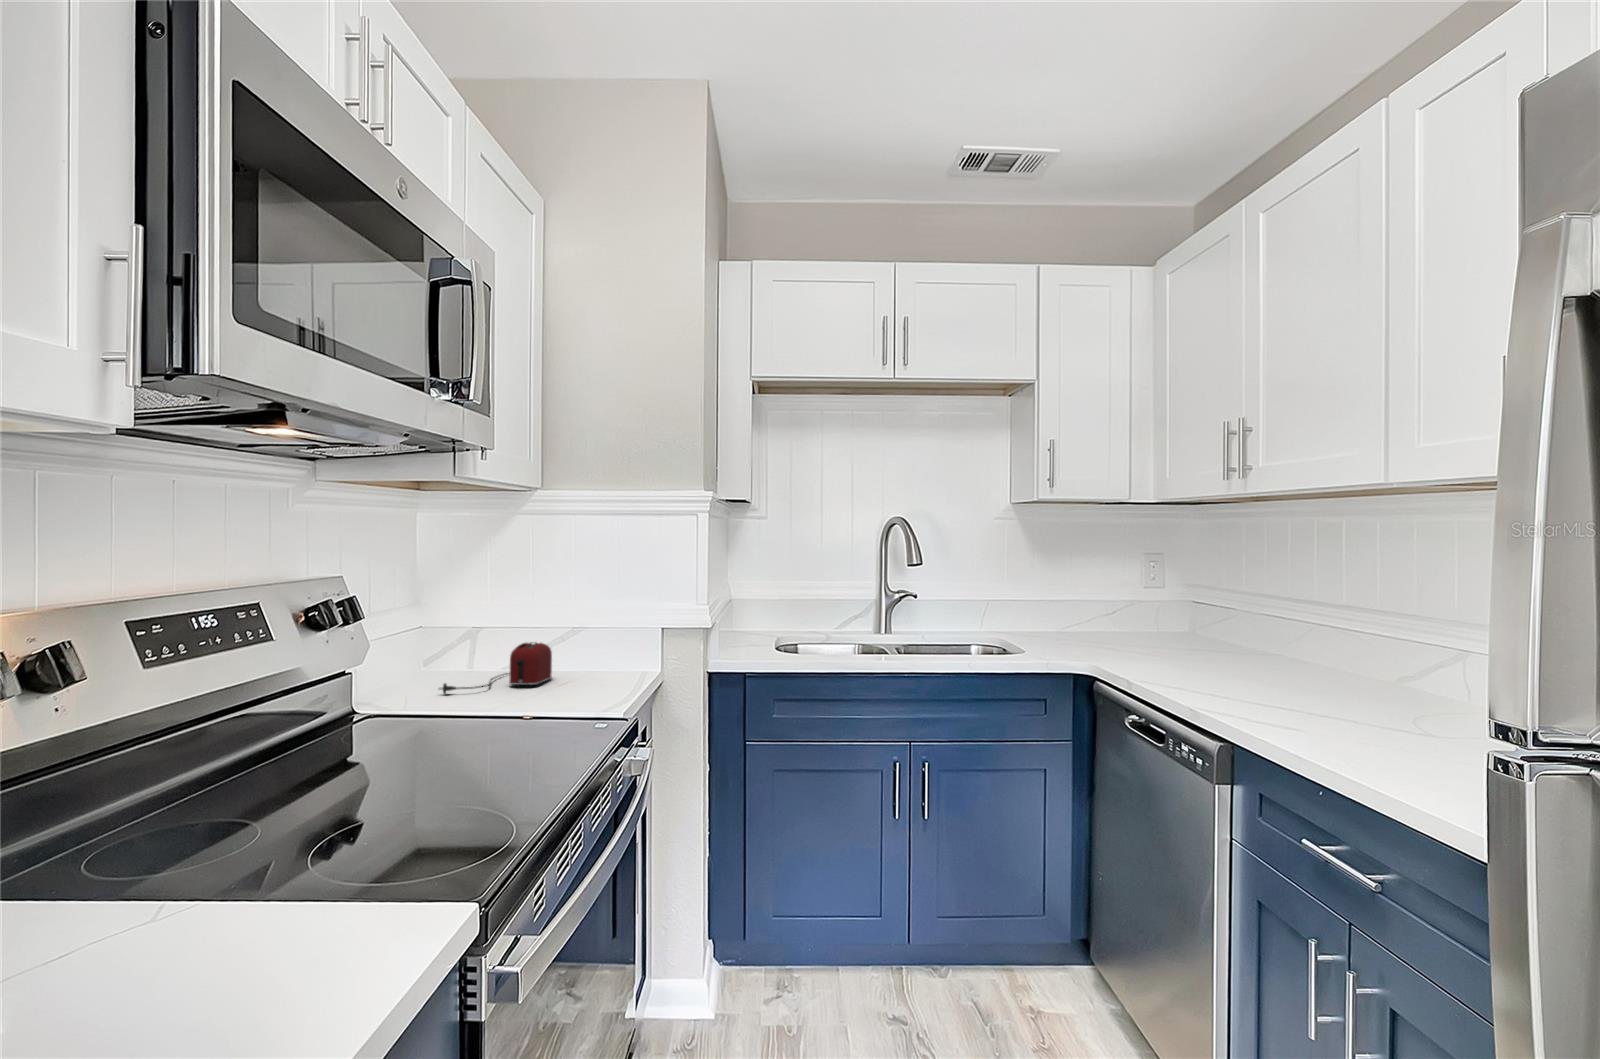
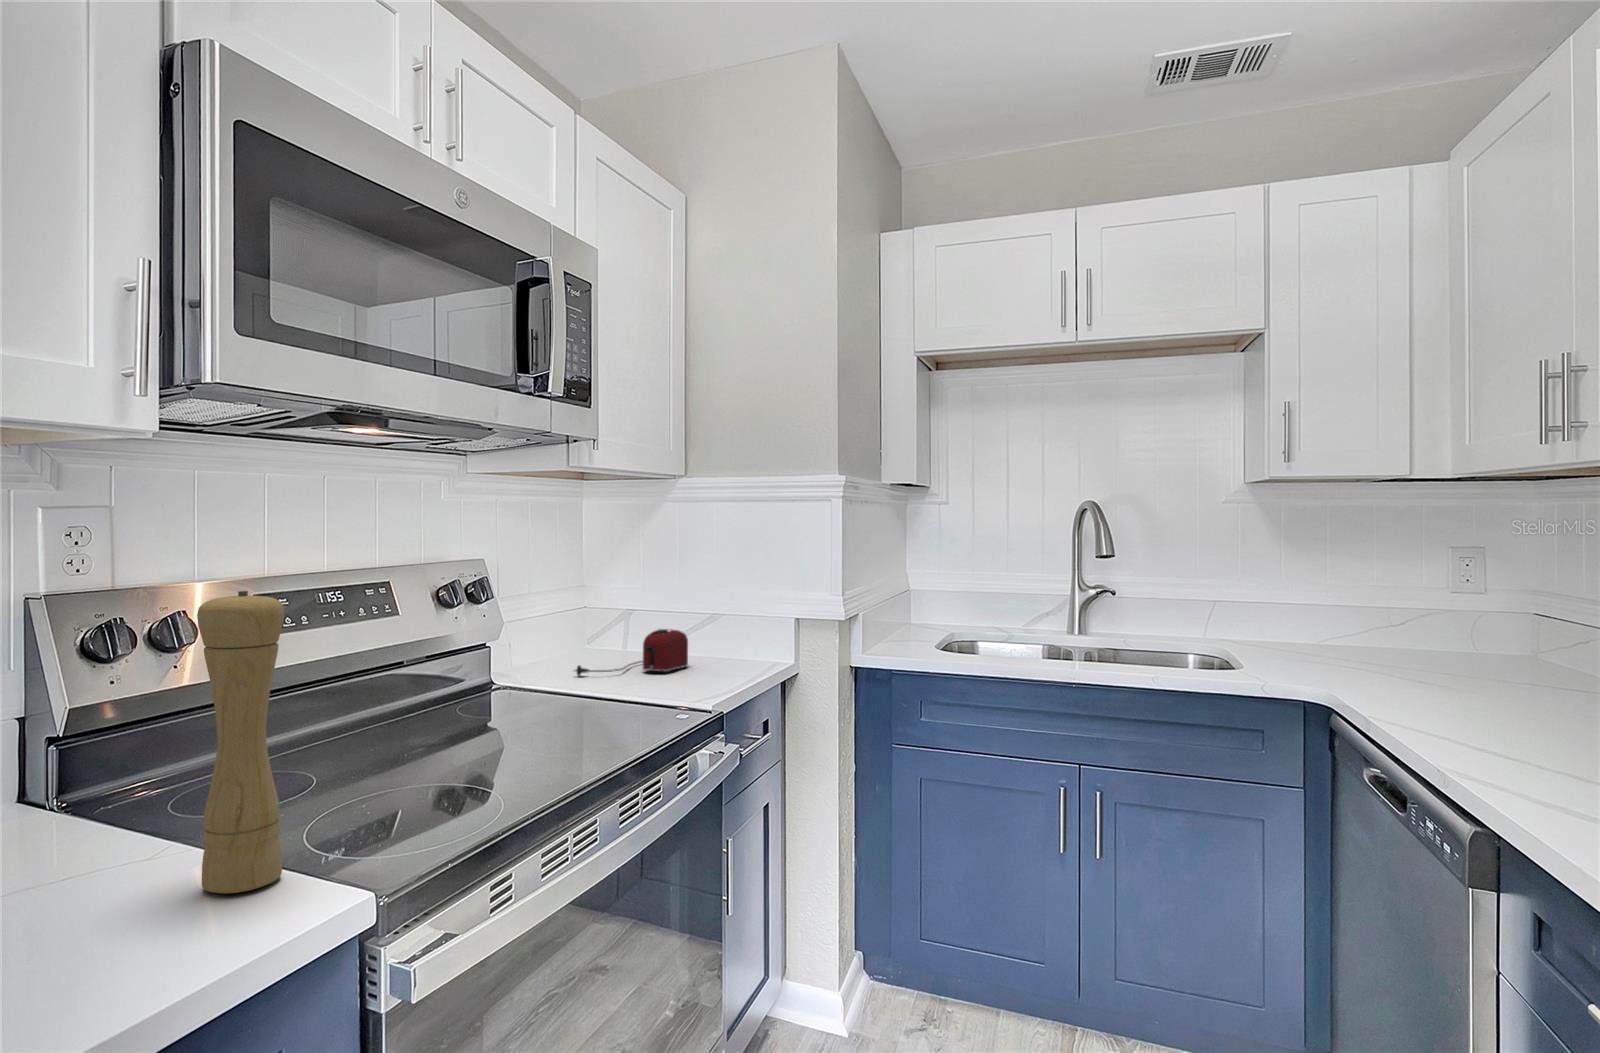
pepper mill: none [223,623,324,978] -> present [197,591,284,893]

